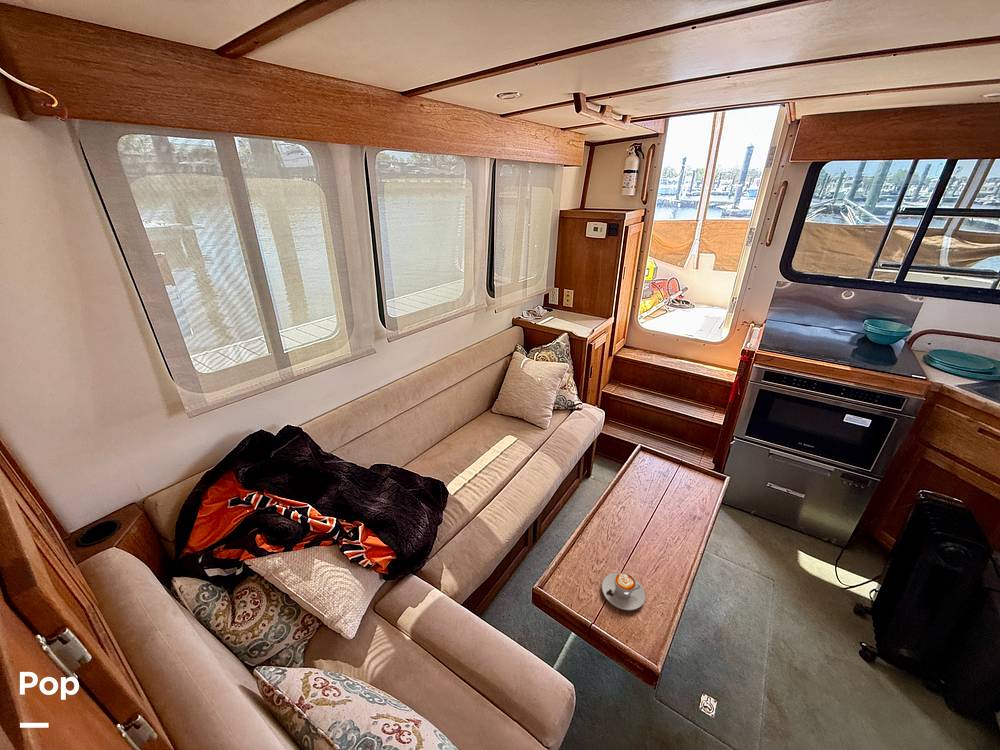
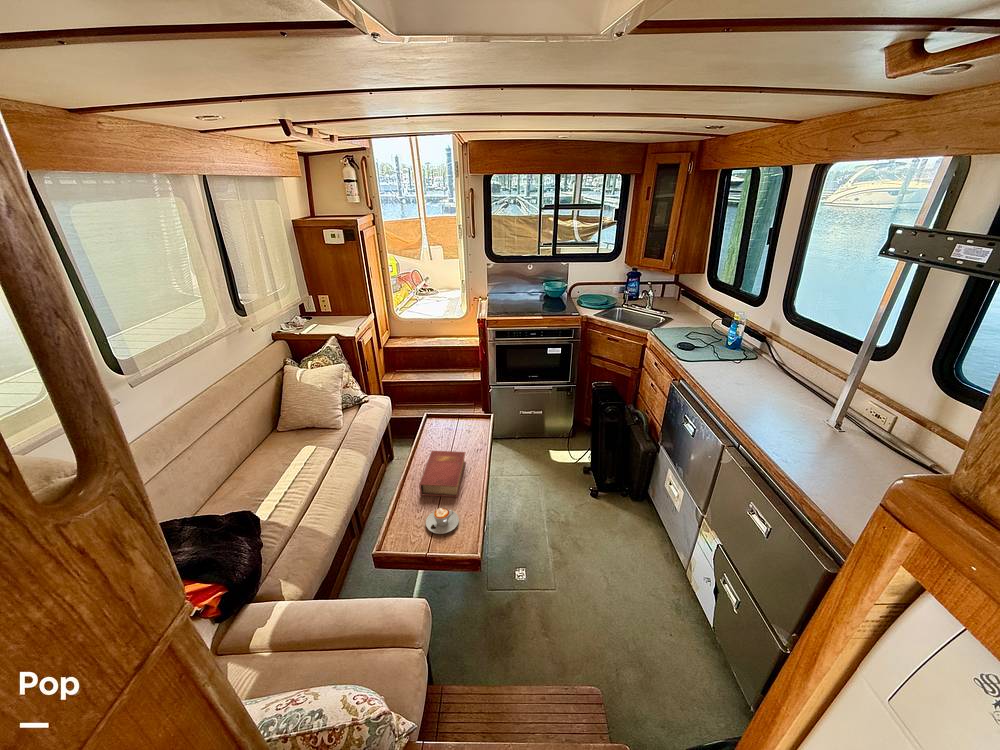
book: none [607,494,678,567] -> present [419,451,466,497]

